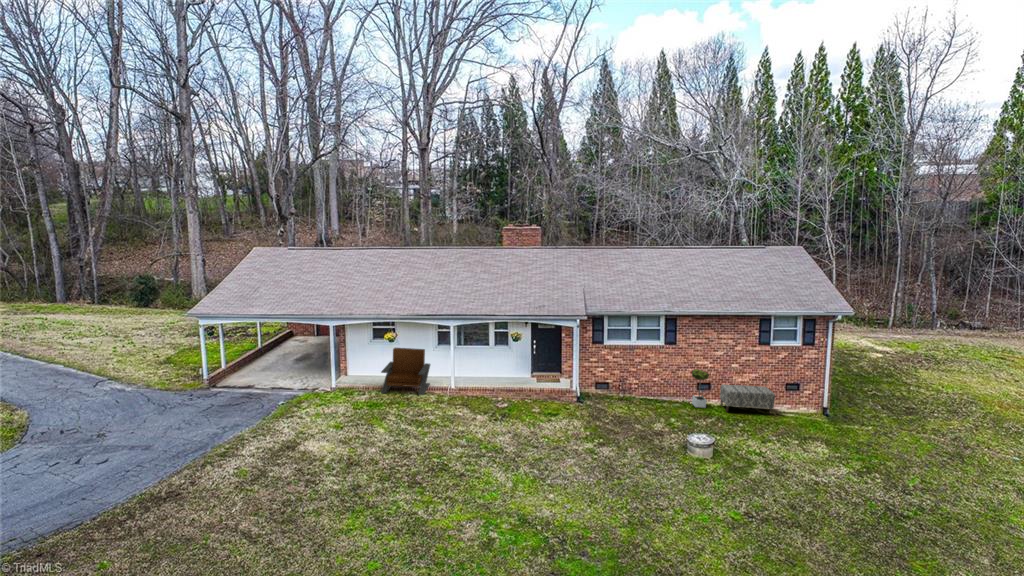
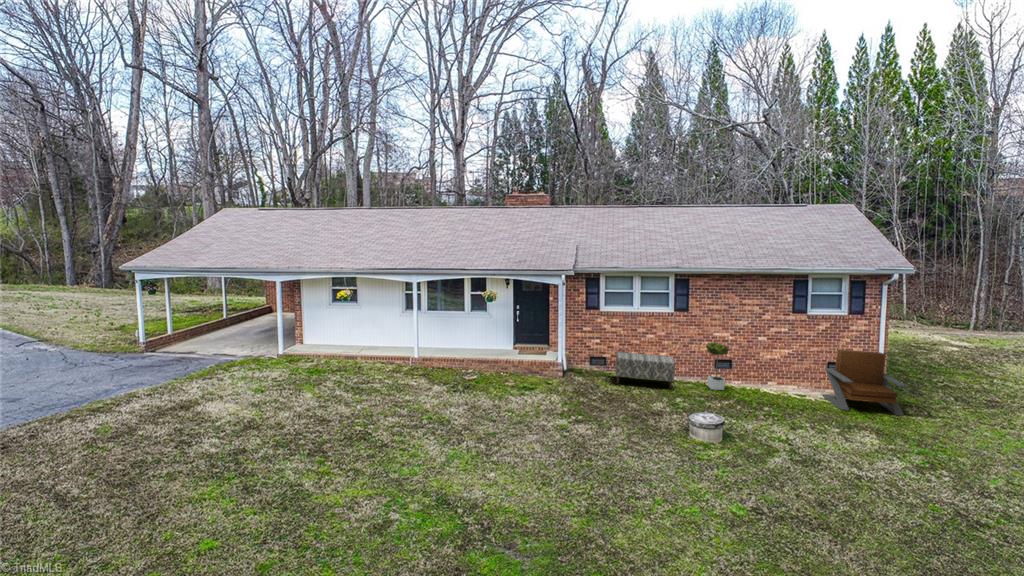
lounge chair: present [381,348,430,395] -> present [823,349,908,415]
bench: present [720,384,775,415] -> present [616,352,675,389]

